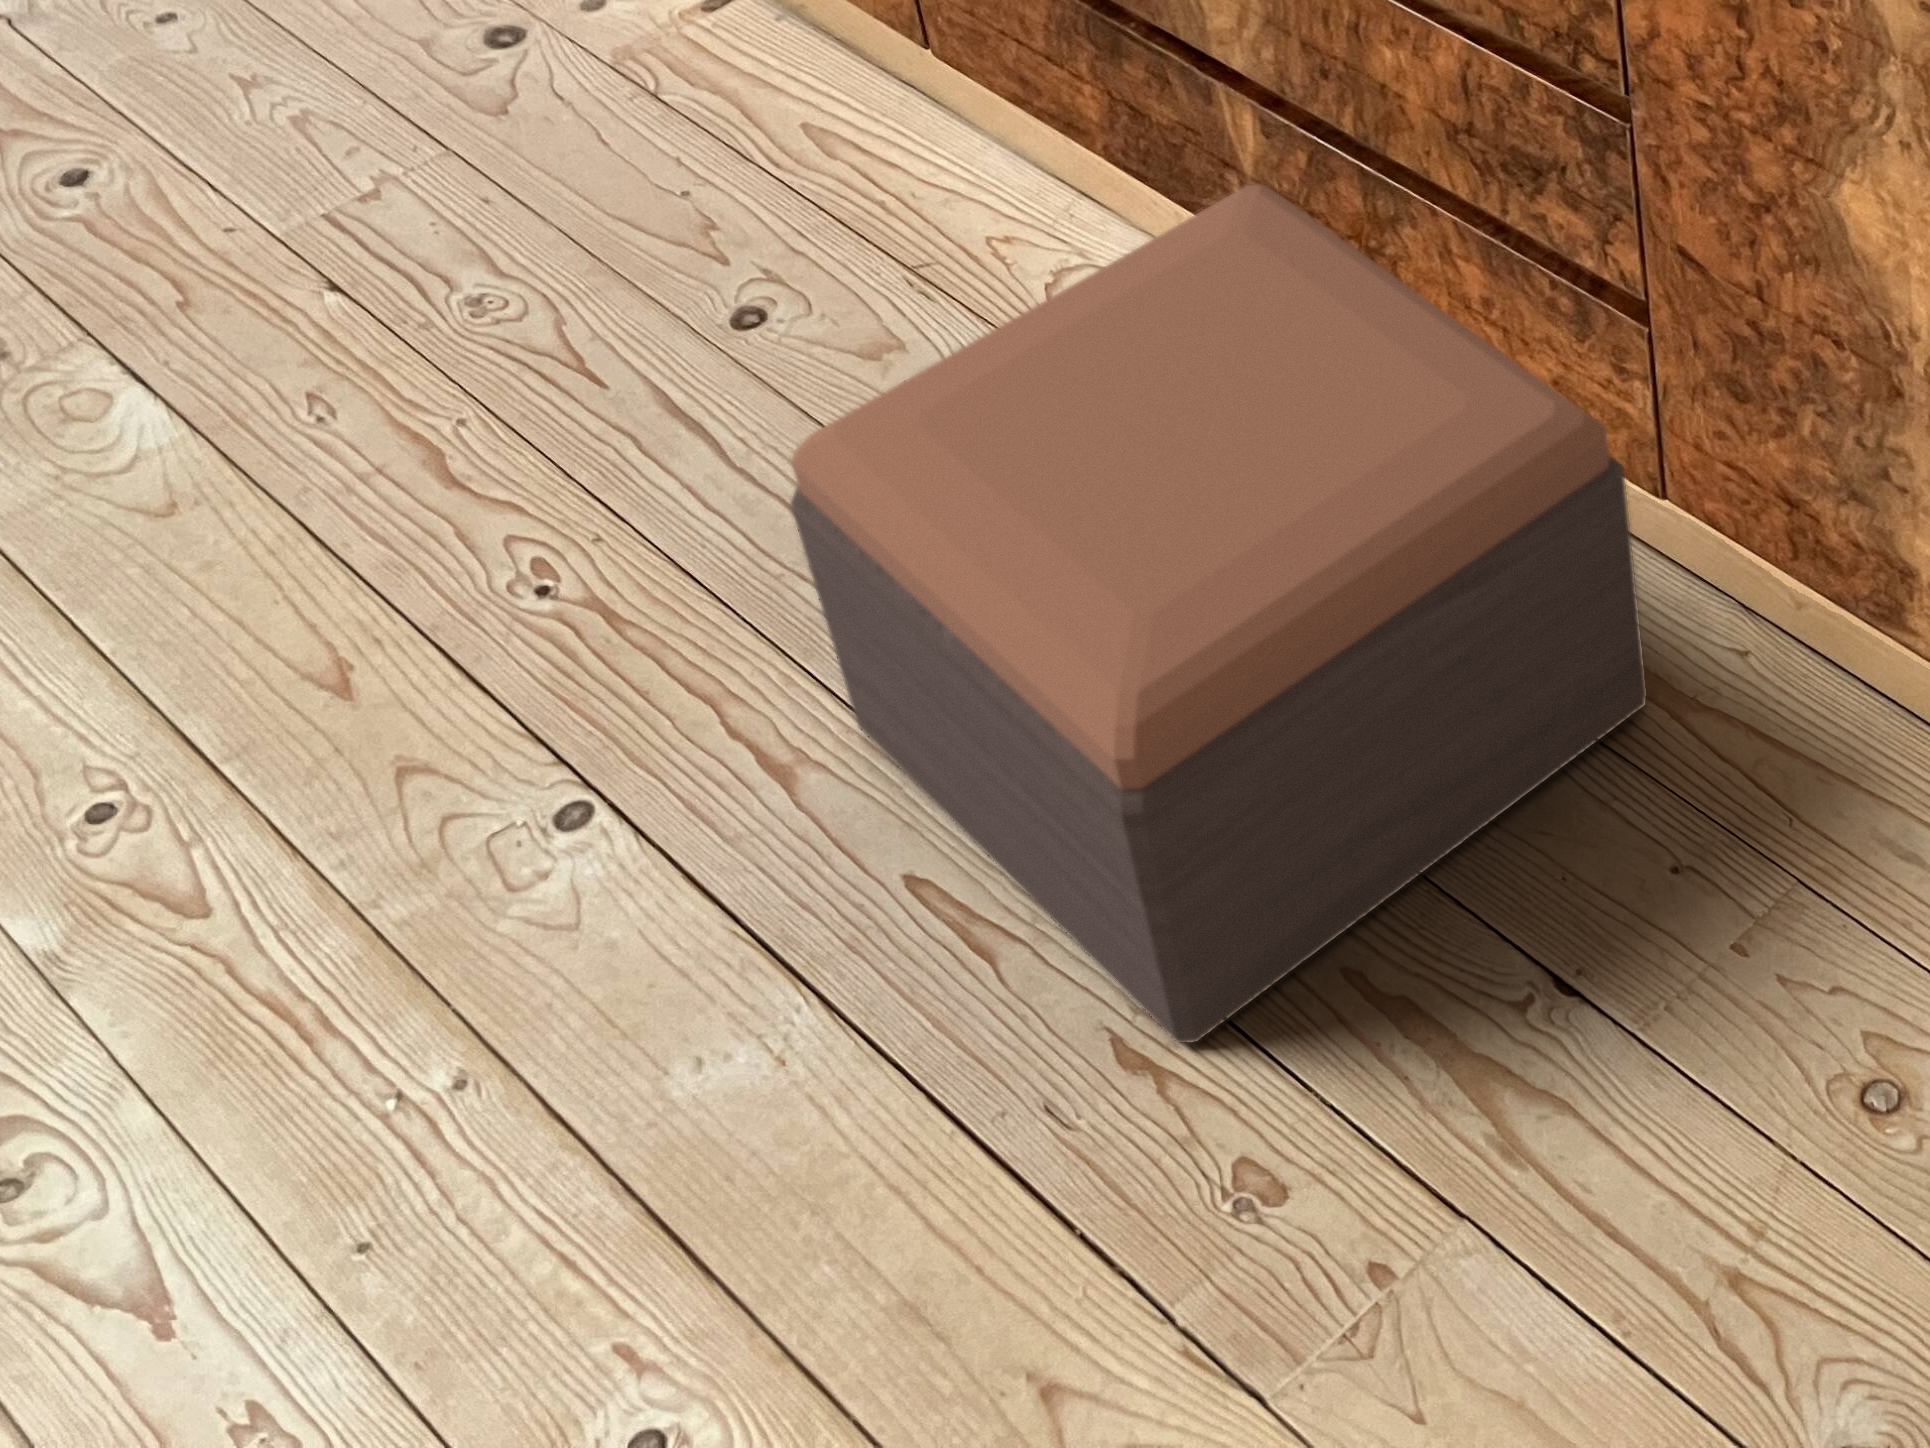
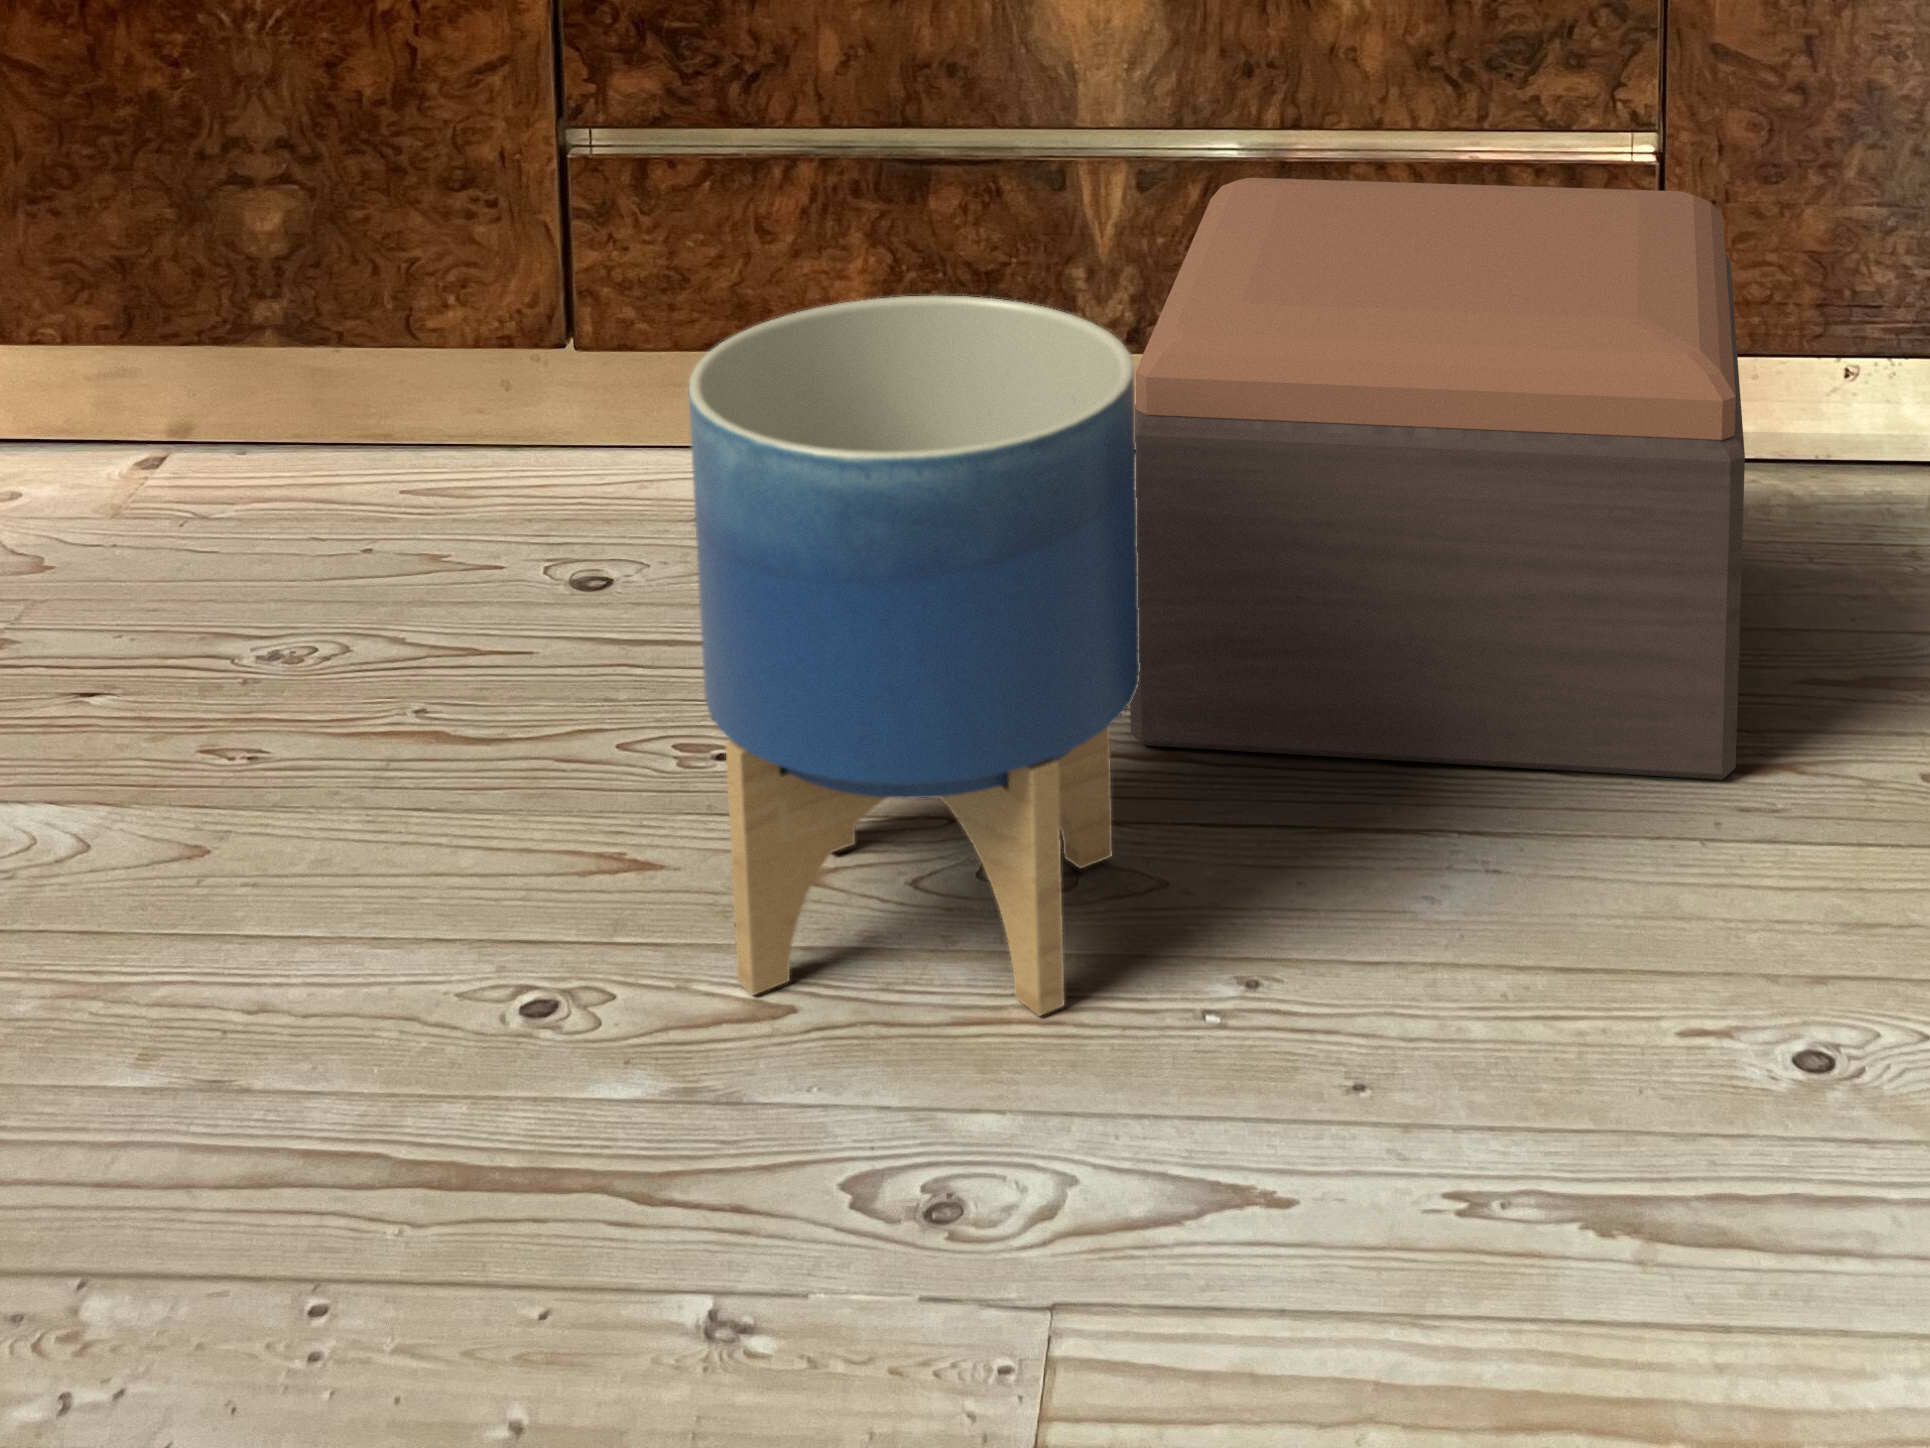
planter: none [97,338,675,1012] -> present [689,296,1139,1016]

